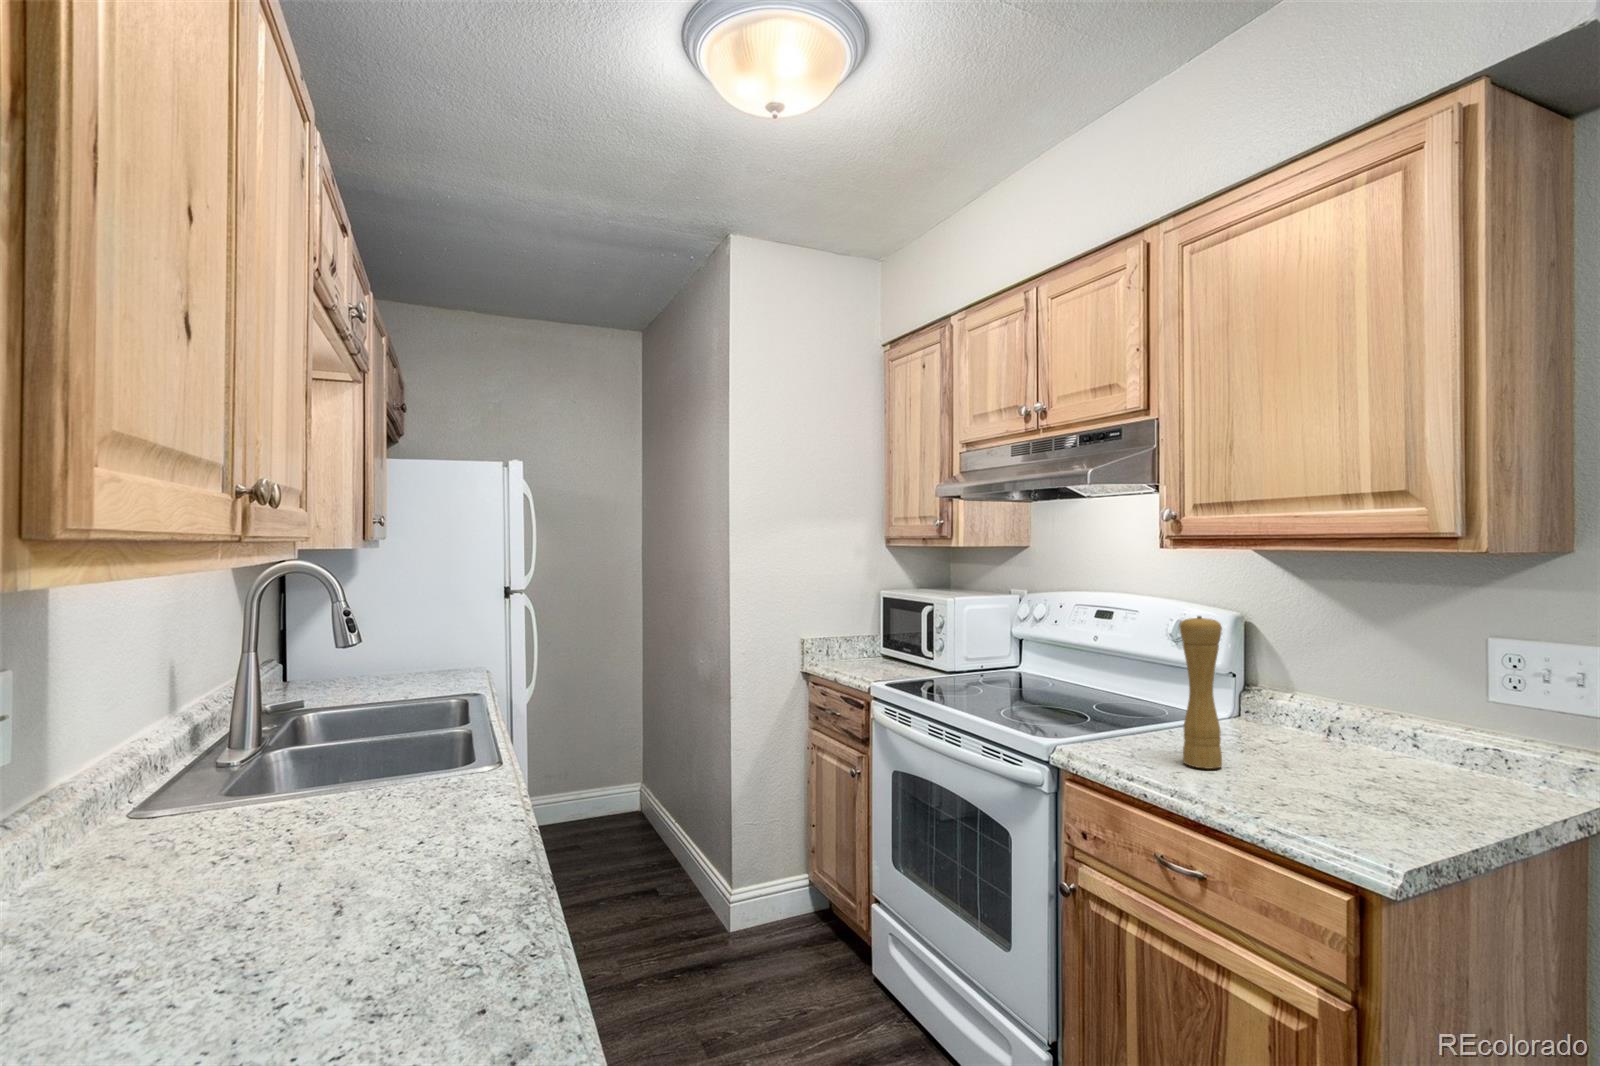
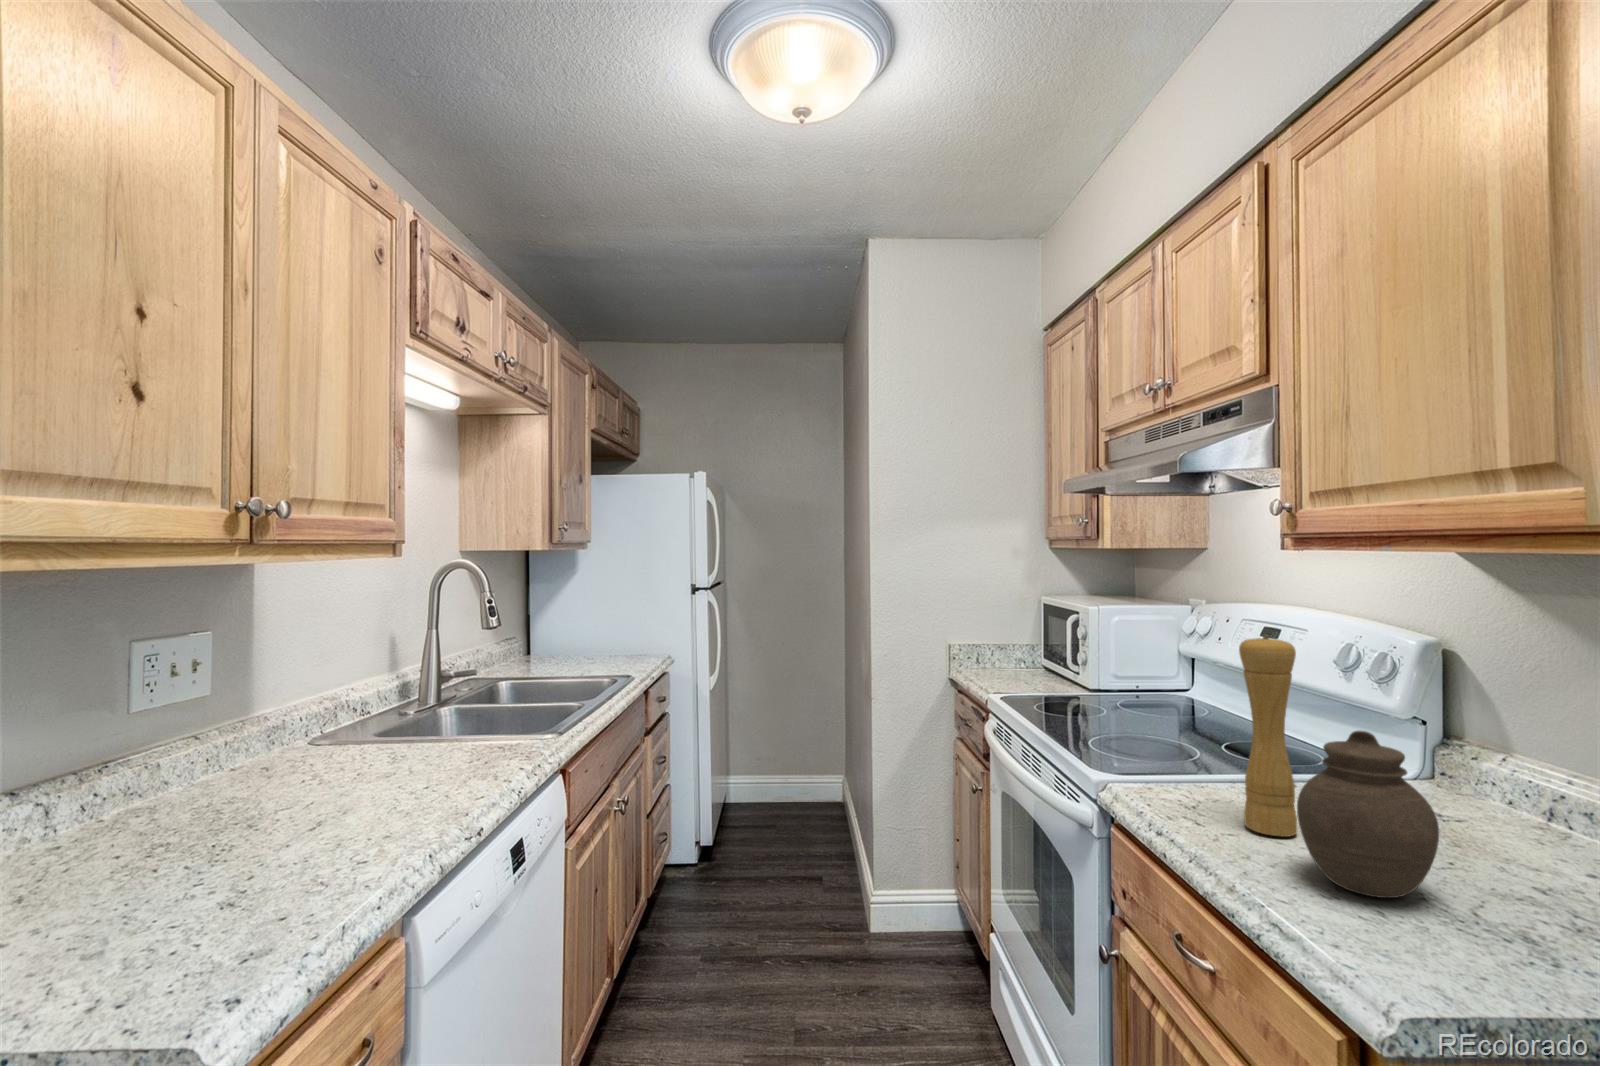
jar: none [1250,681,1346,798] -> present [1297,730,1439,898]

